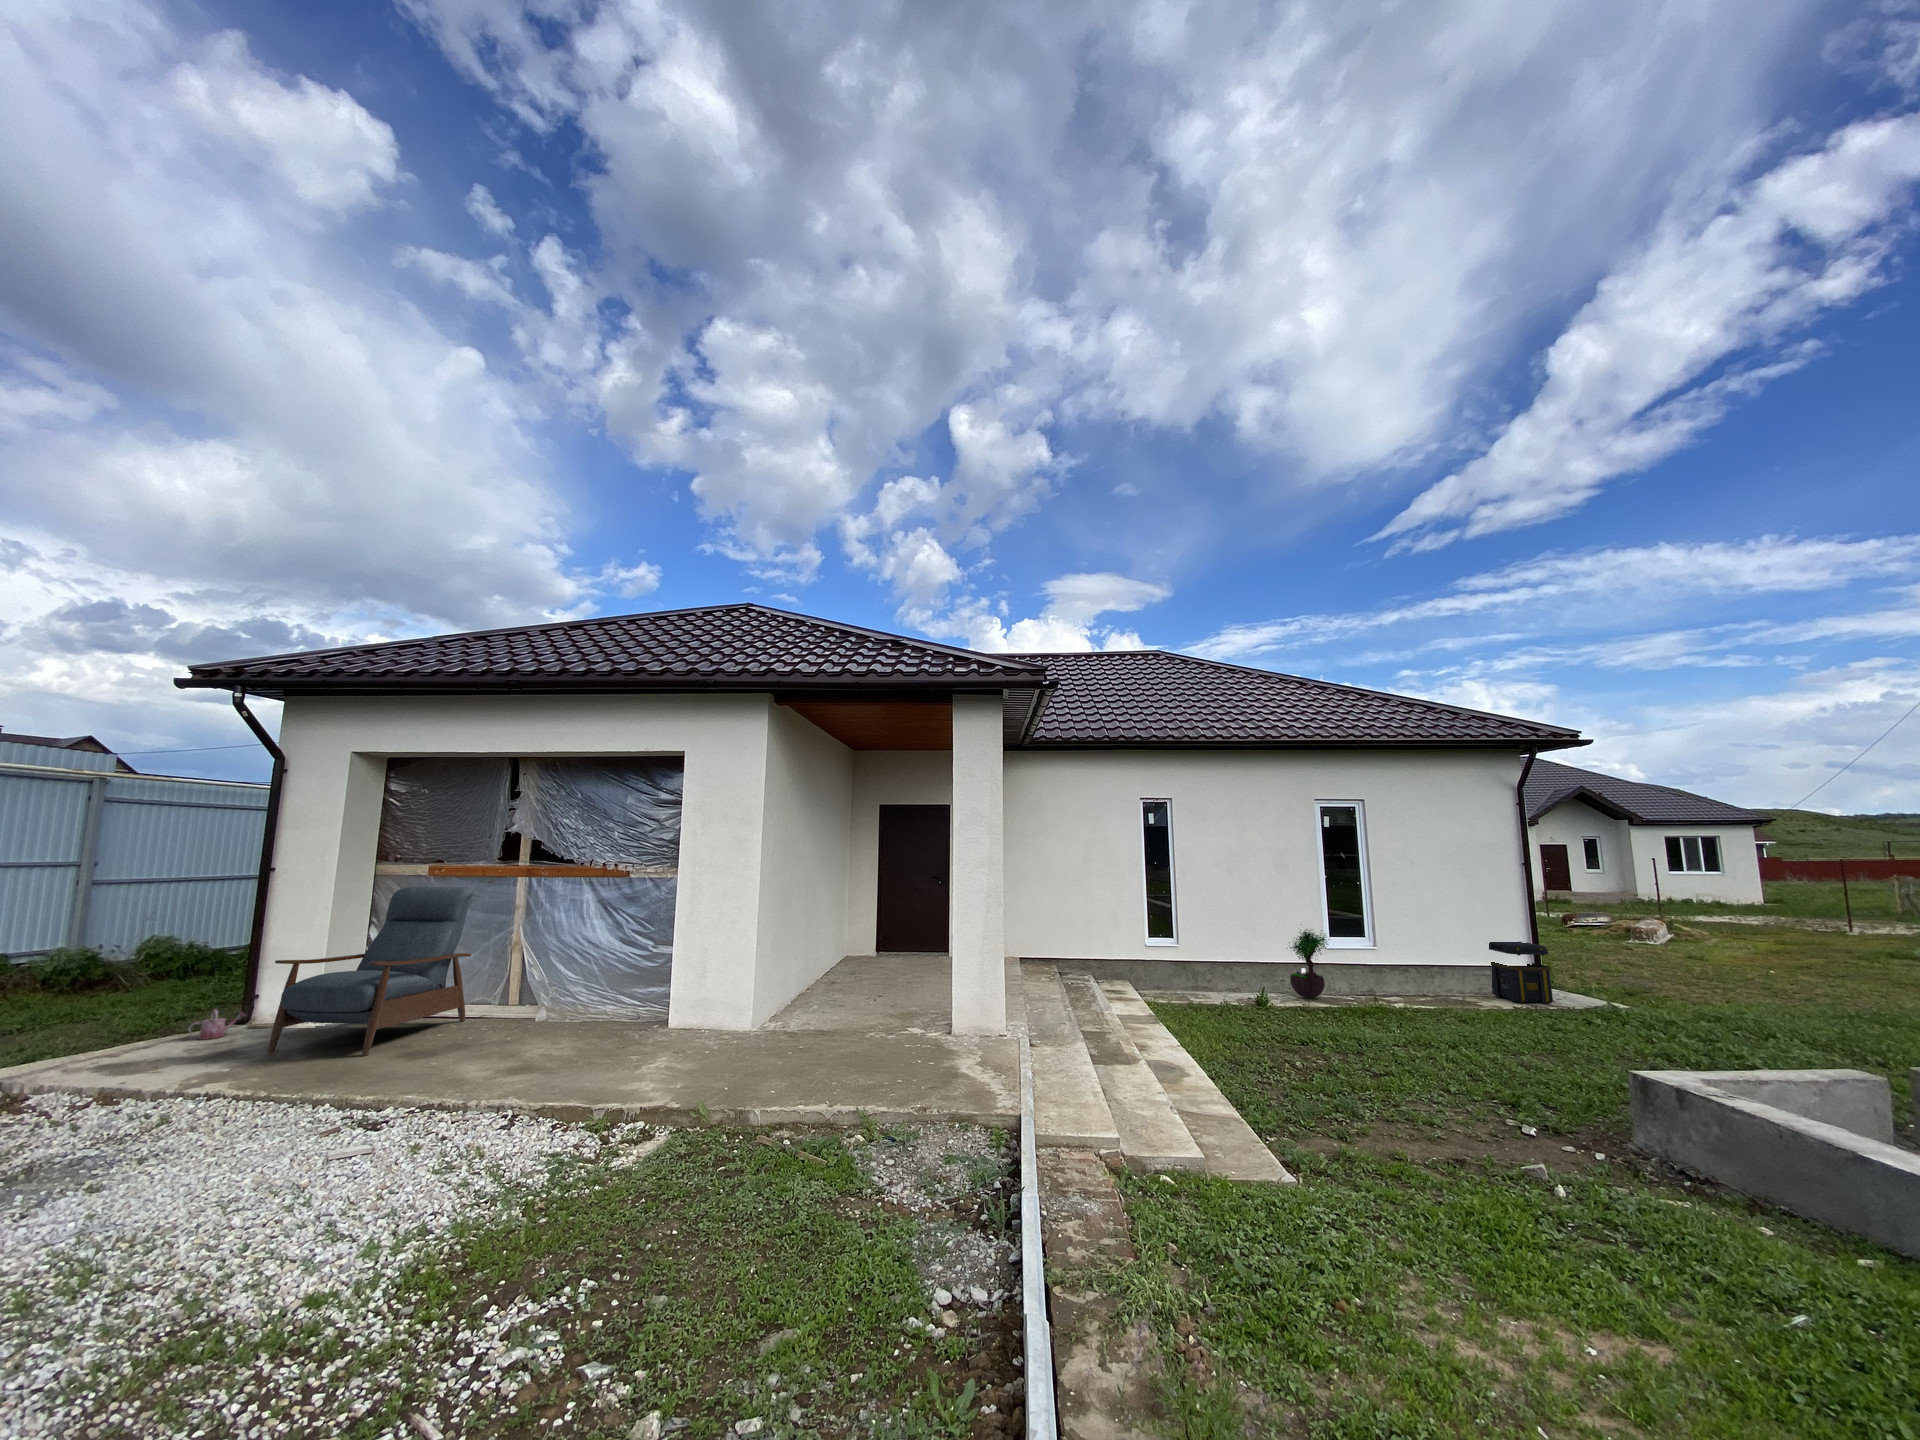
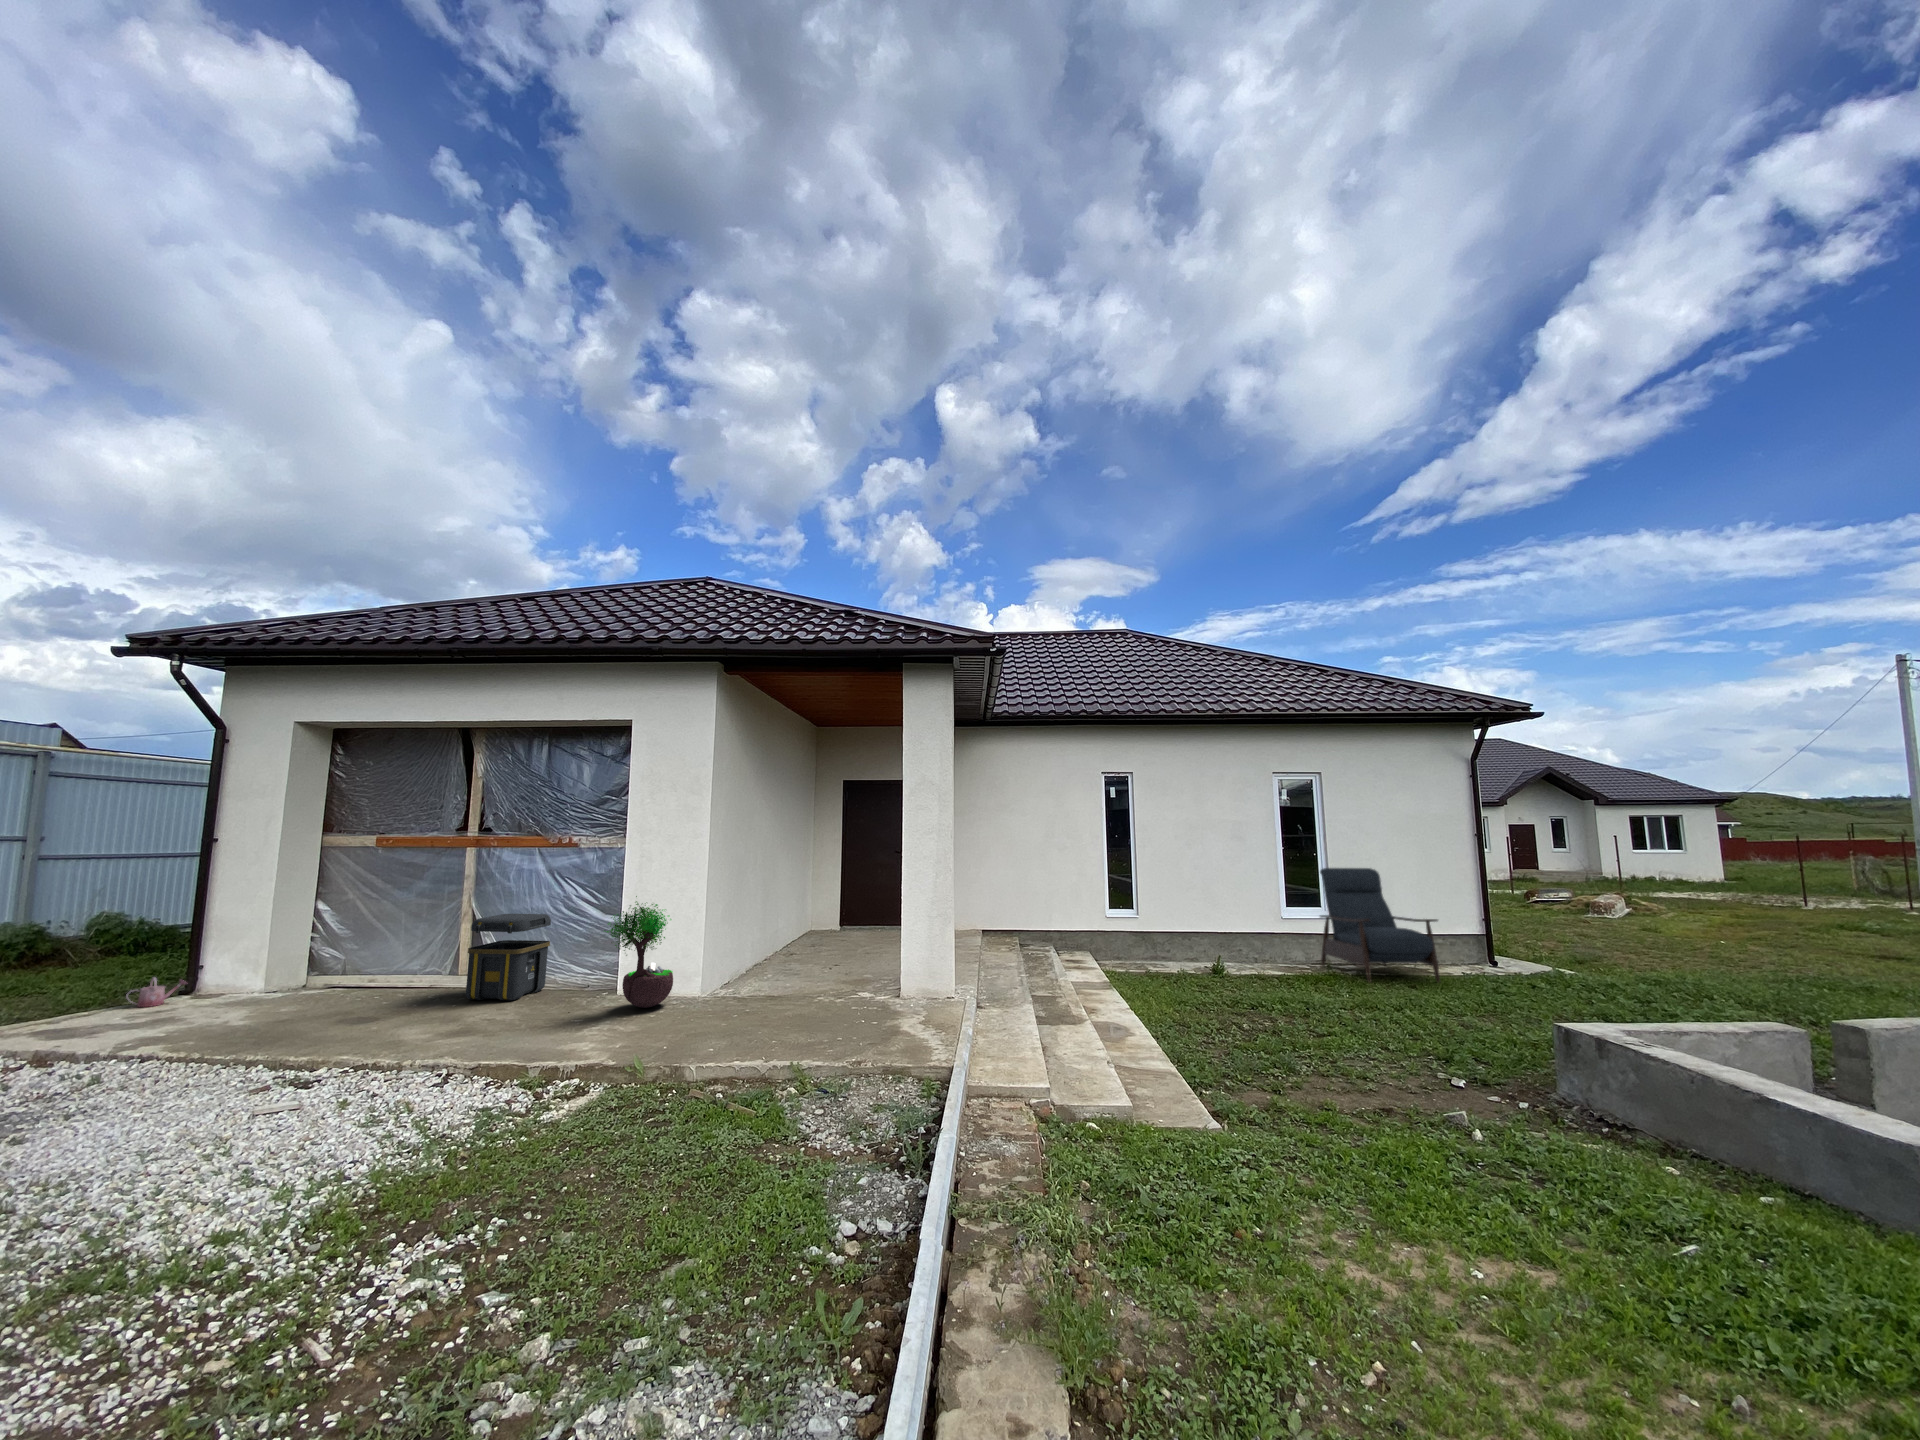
chair: present [267,887,474,1056] -> present [1320,868,1440,983]
potted tree: present [1290,930,1329,998] -> present [605,896,673,1008]
toolbox: present [1489,942,1553,1003] -> present [466,914,551,1001]

